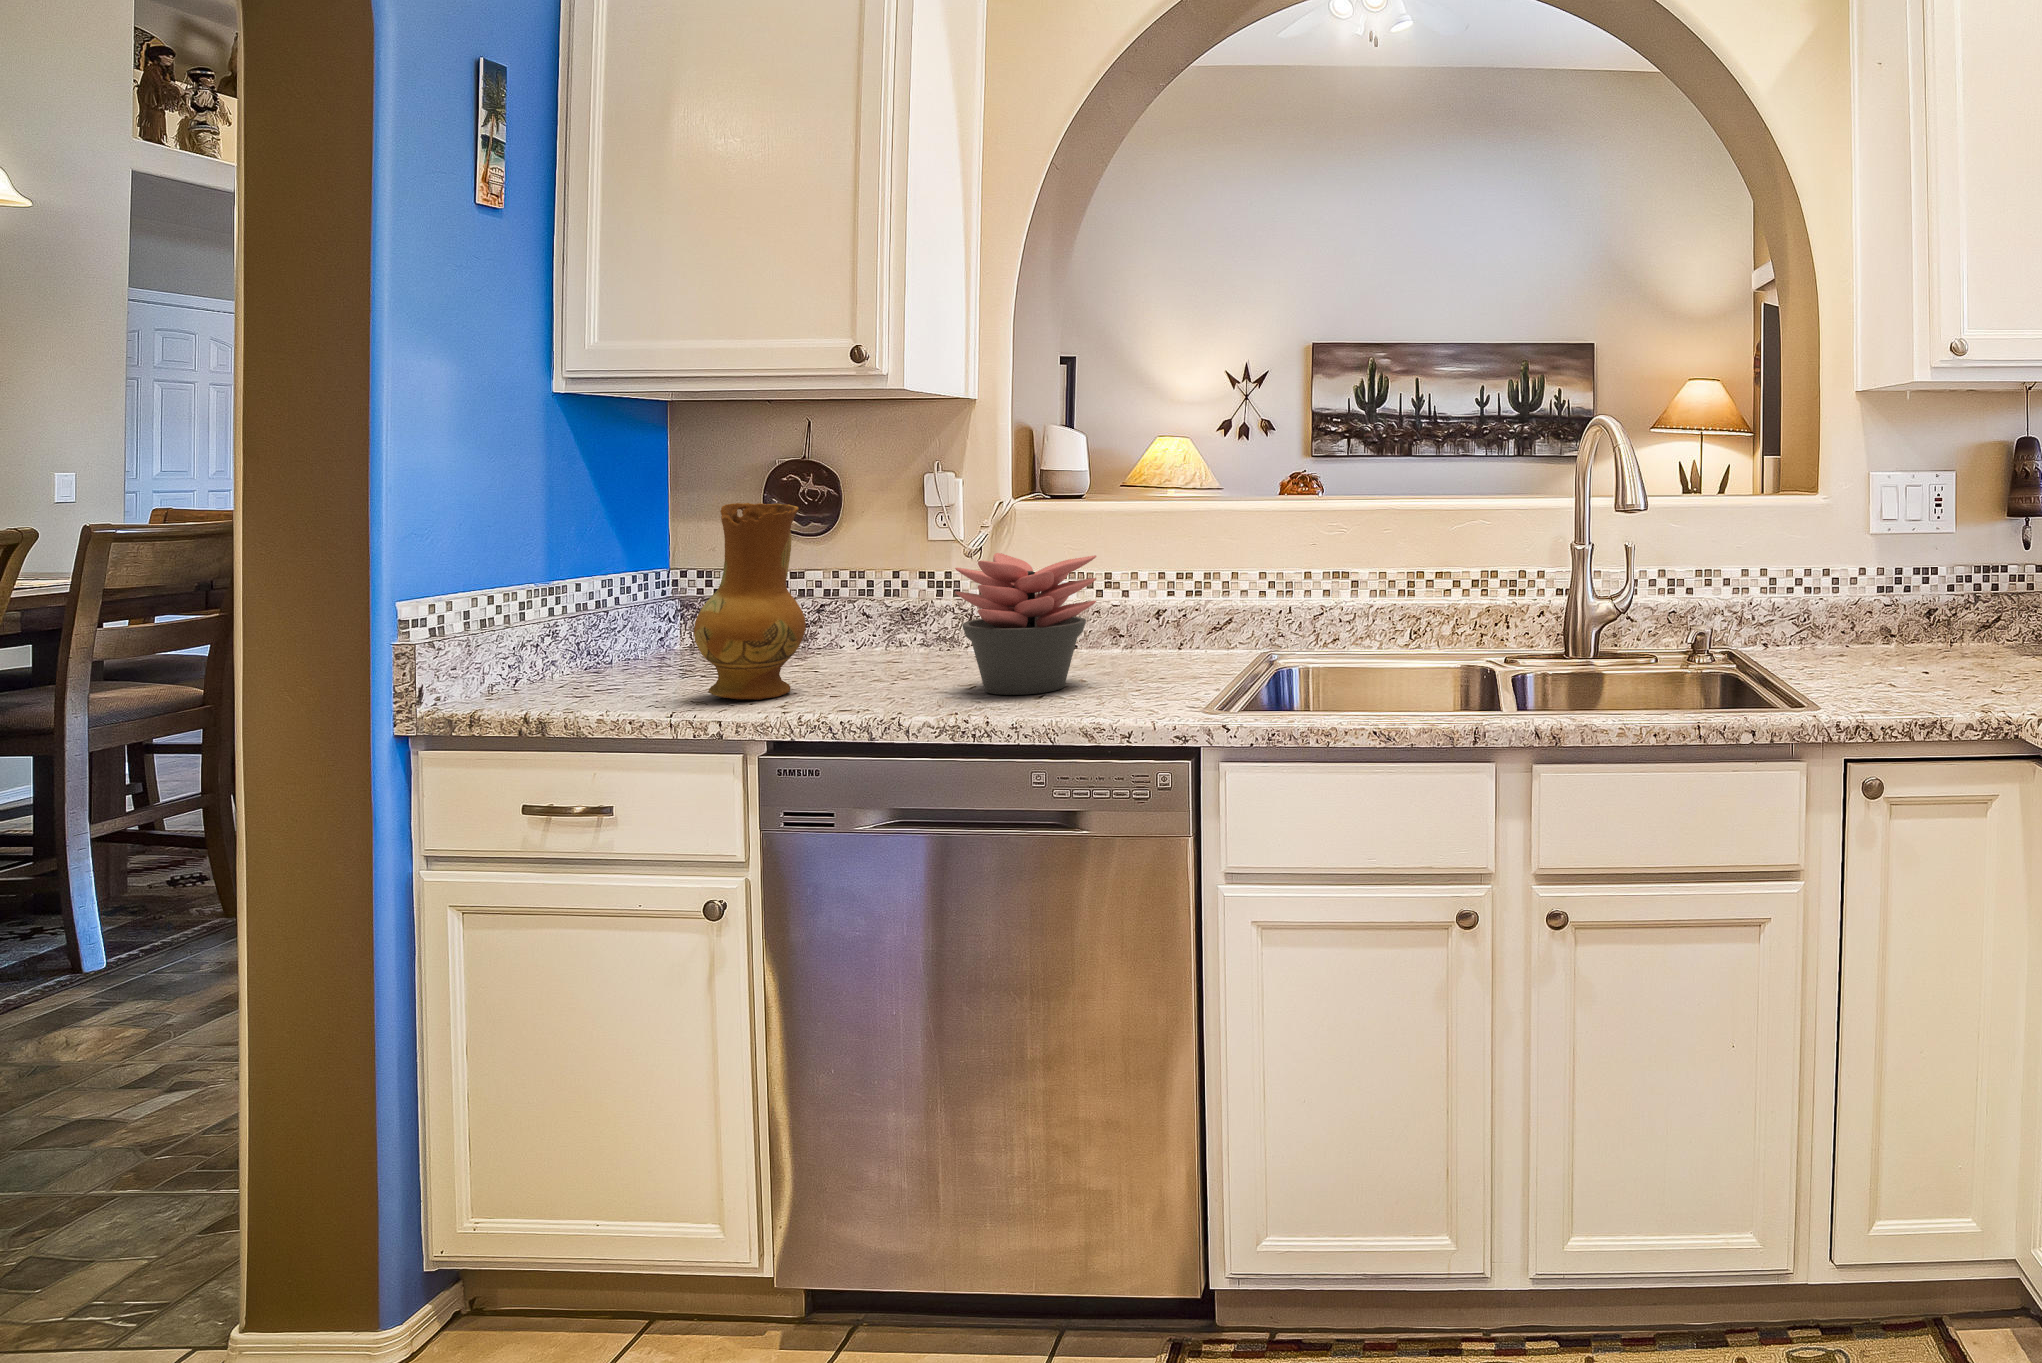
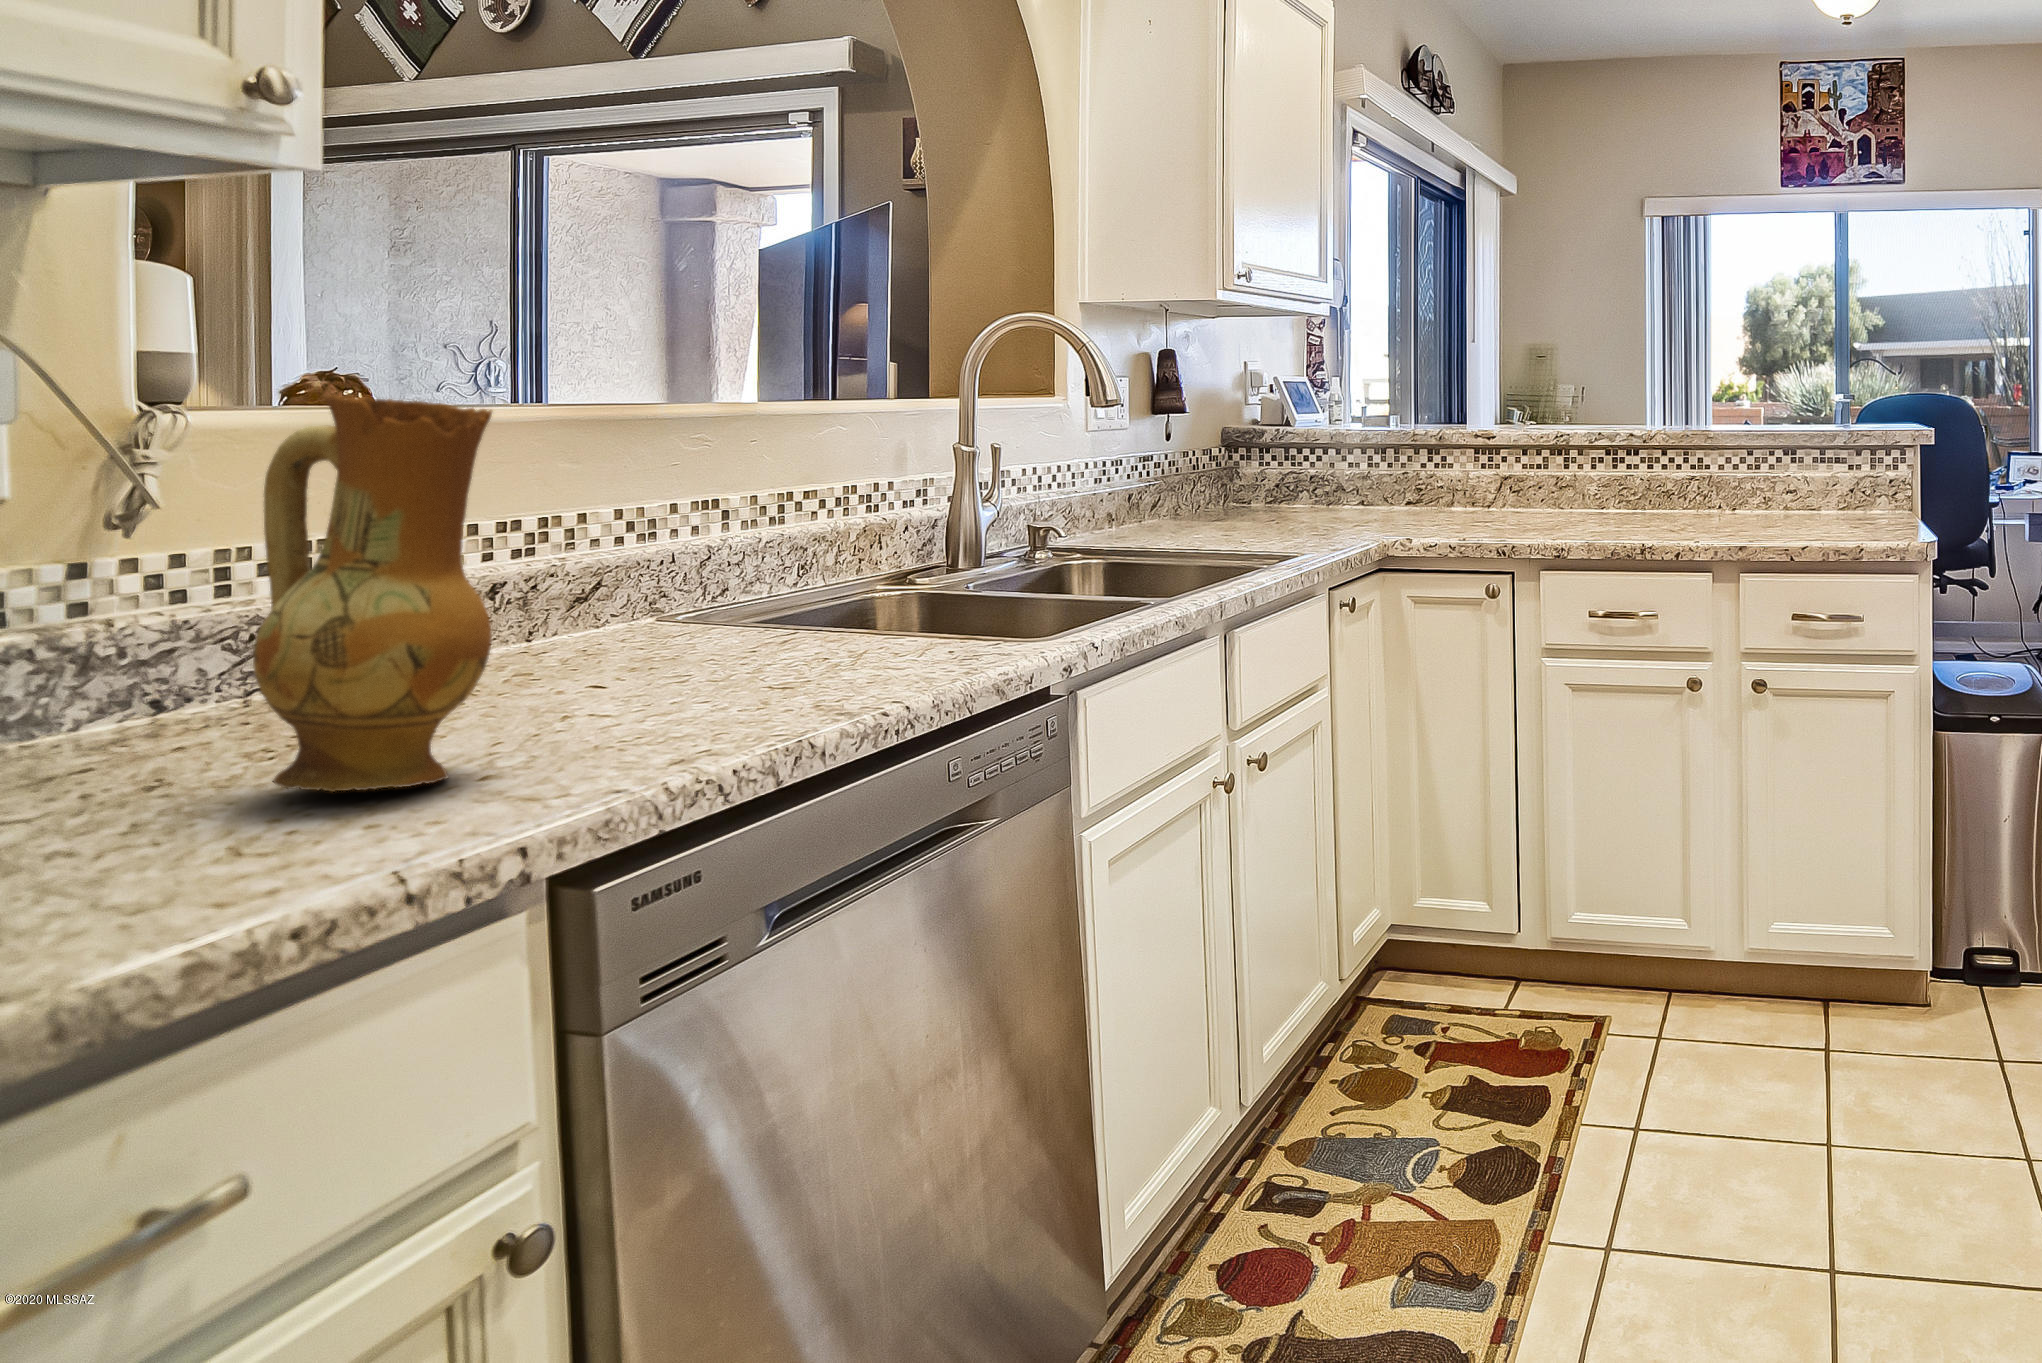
succulent plant: present [955,553,1096,695] -> none [593,472,828,694]

